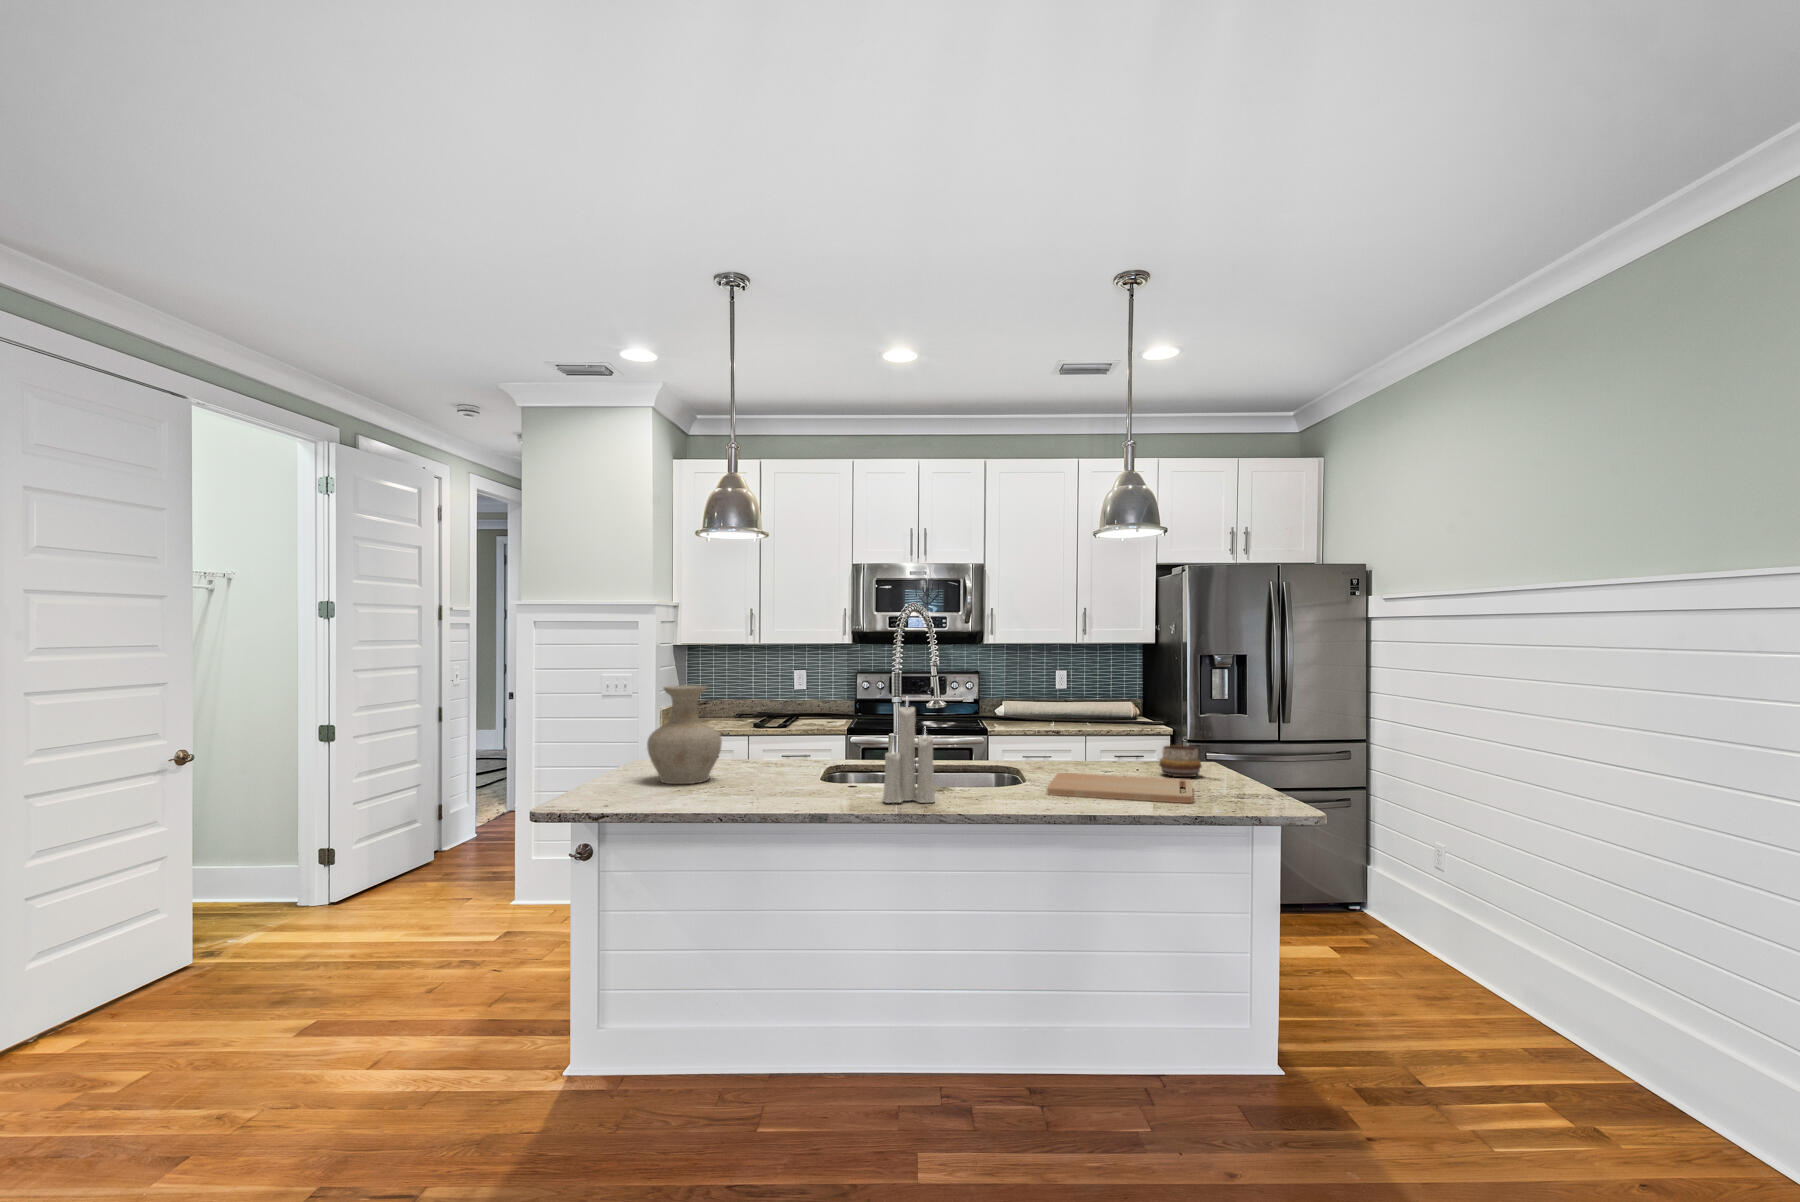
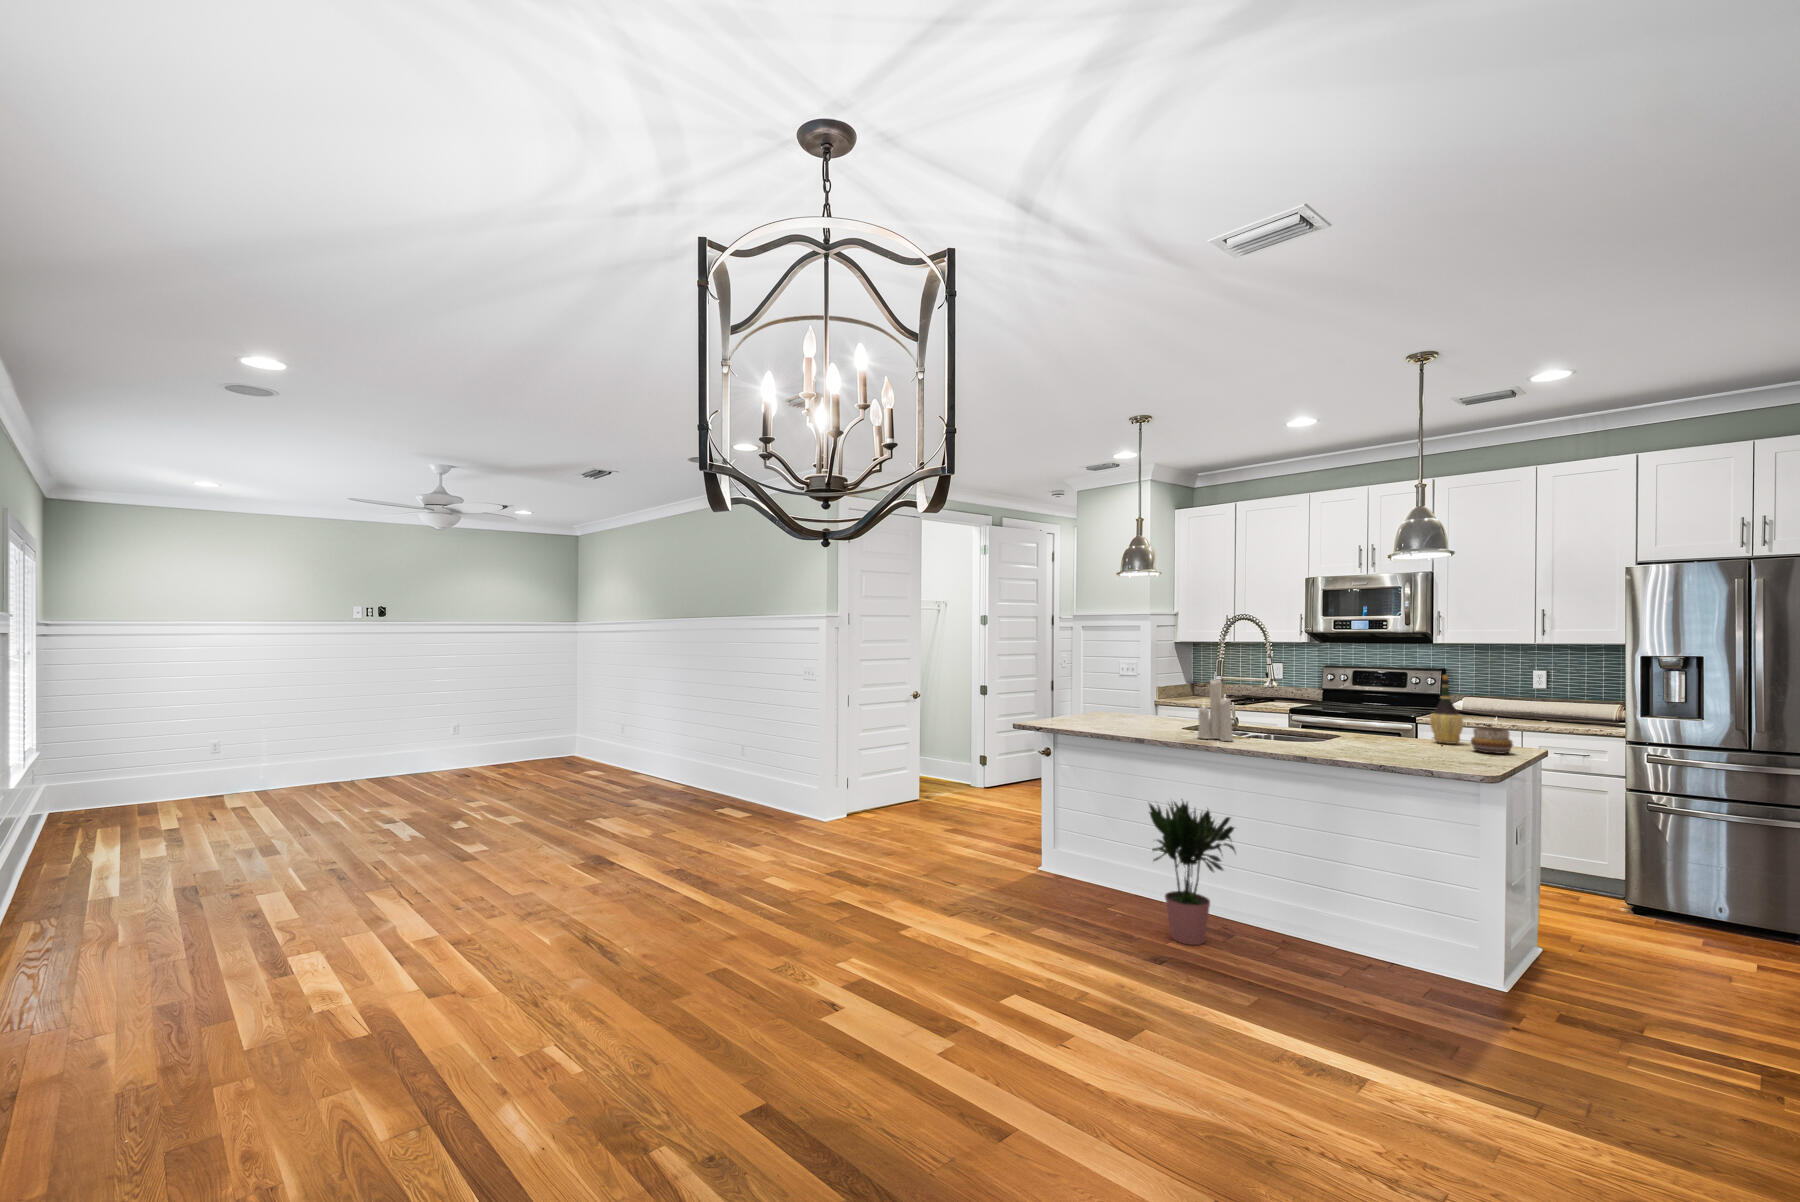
wine bottle: none [1098,684,1132,768] -> present [1430,675,1463,744]
vase: present [647,685,722,784] -> none [1088,664,1132,721]
cutting board: present [1047,773,1193,803] -> none [1327,738,1471,763]
potted plant: none [817,889,977,1153] -> present [1149,801,1235,945]

